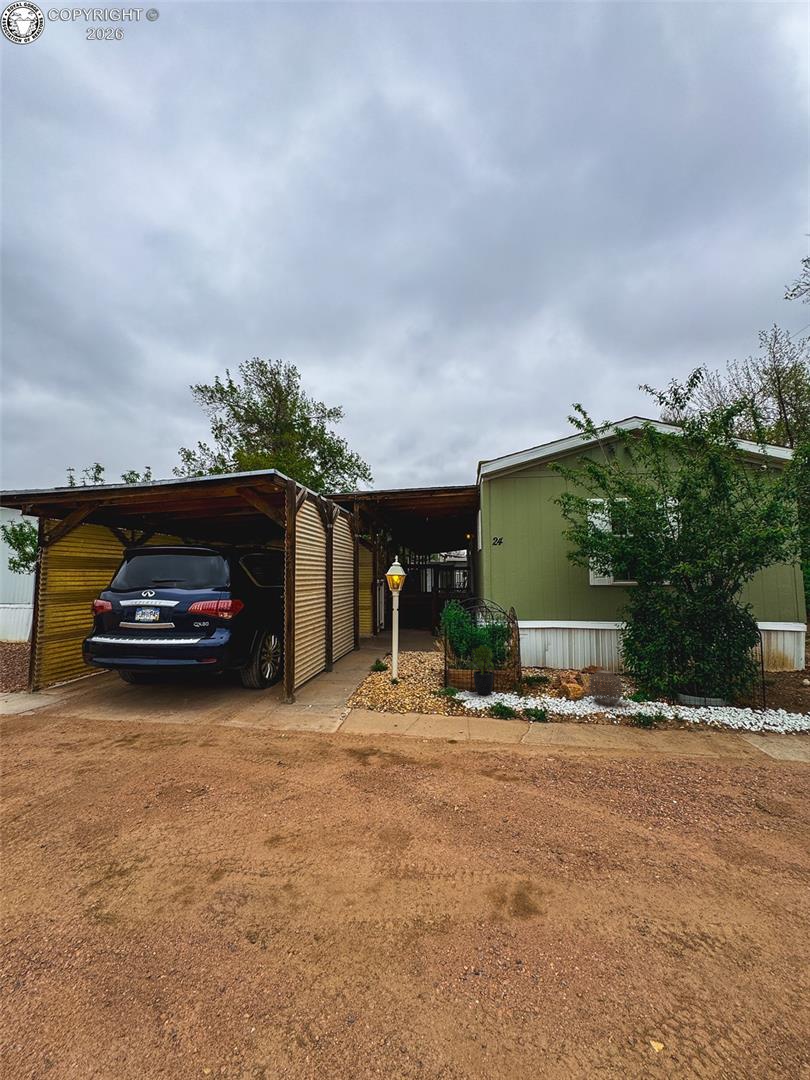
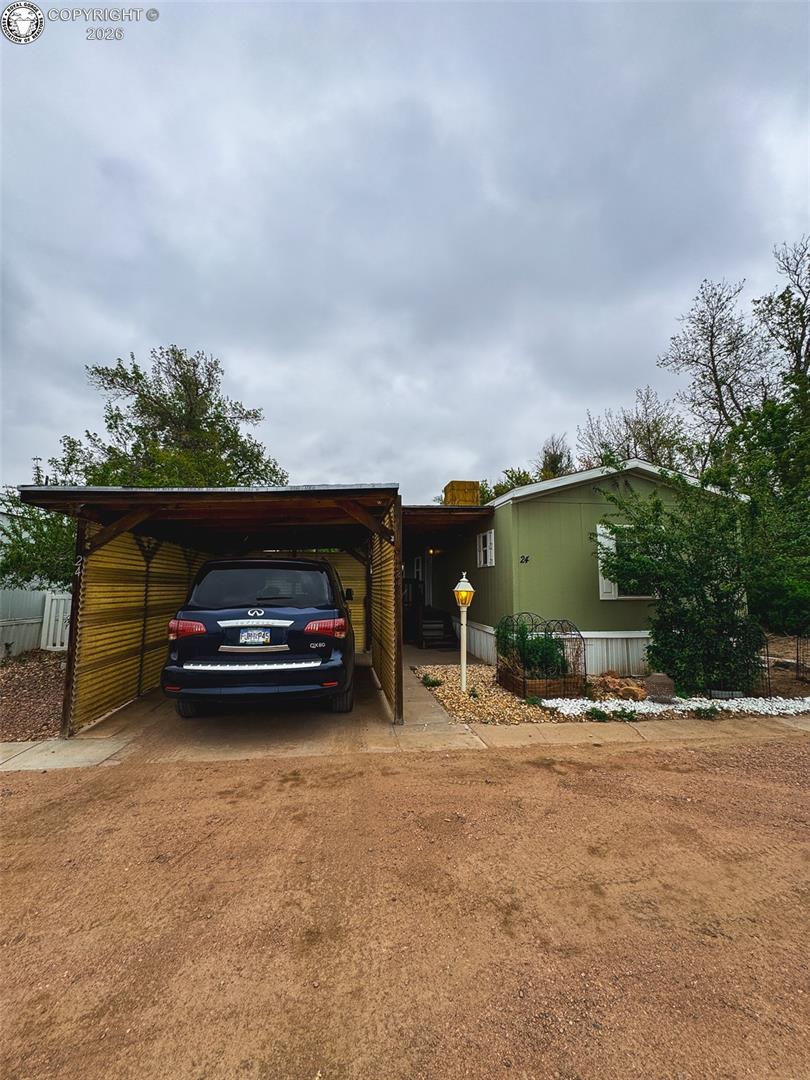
potted plant: present [470,645,493,695] -> none [540,656,570,703]

